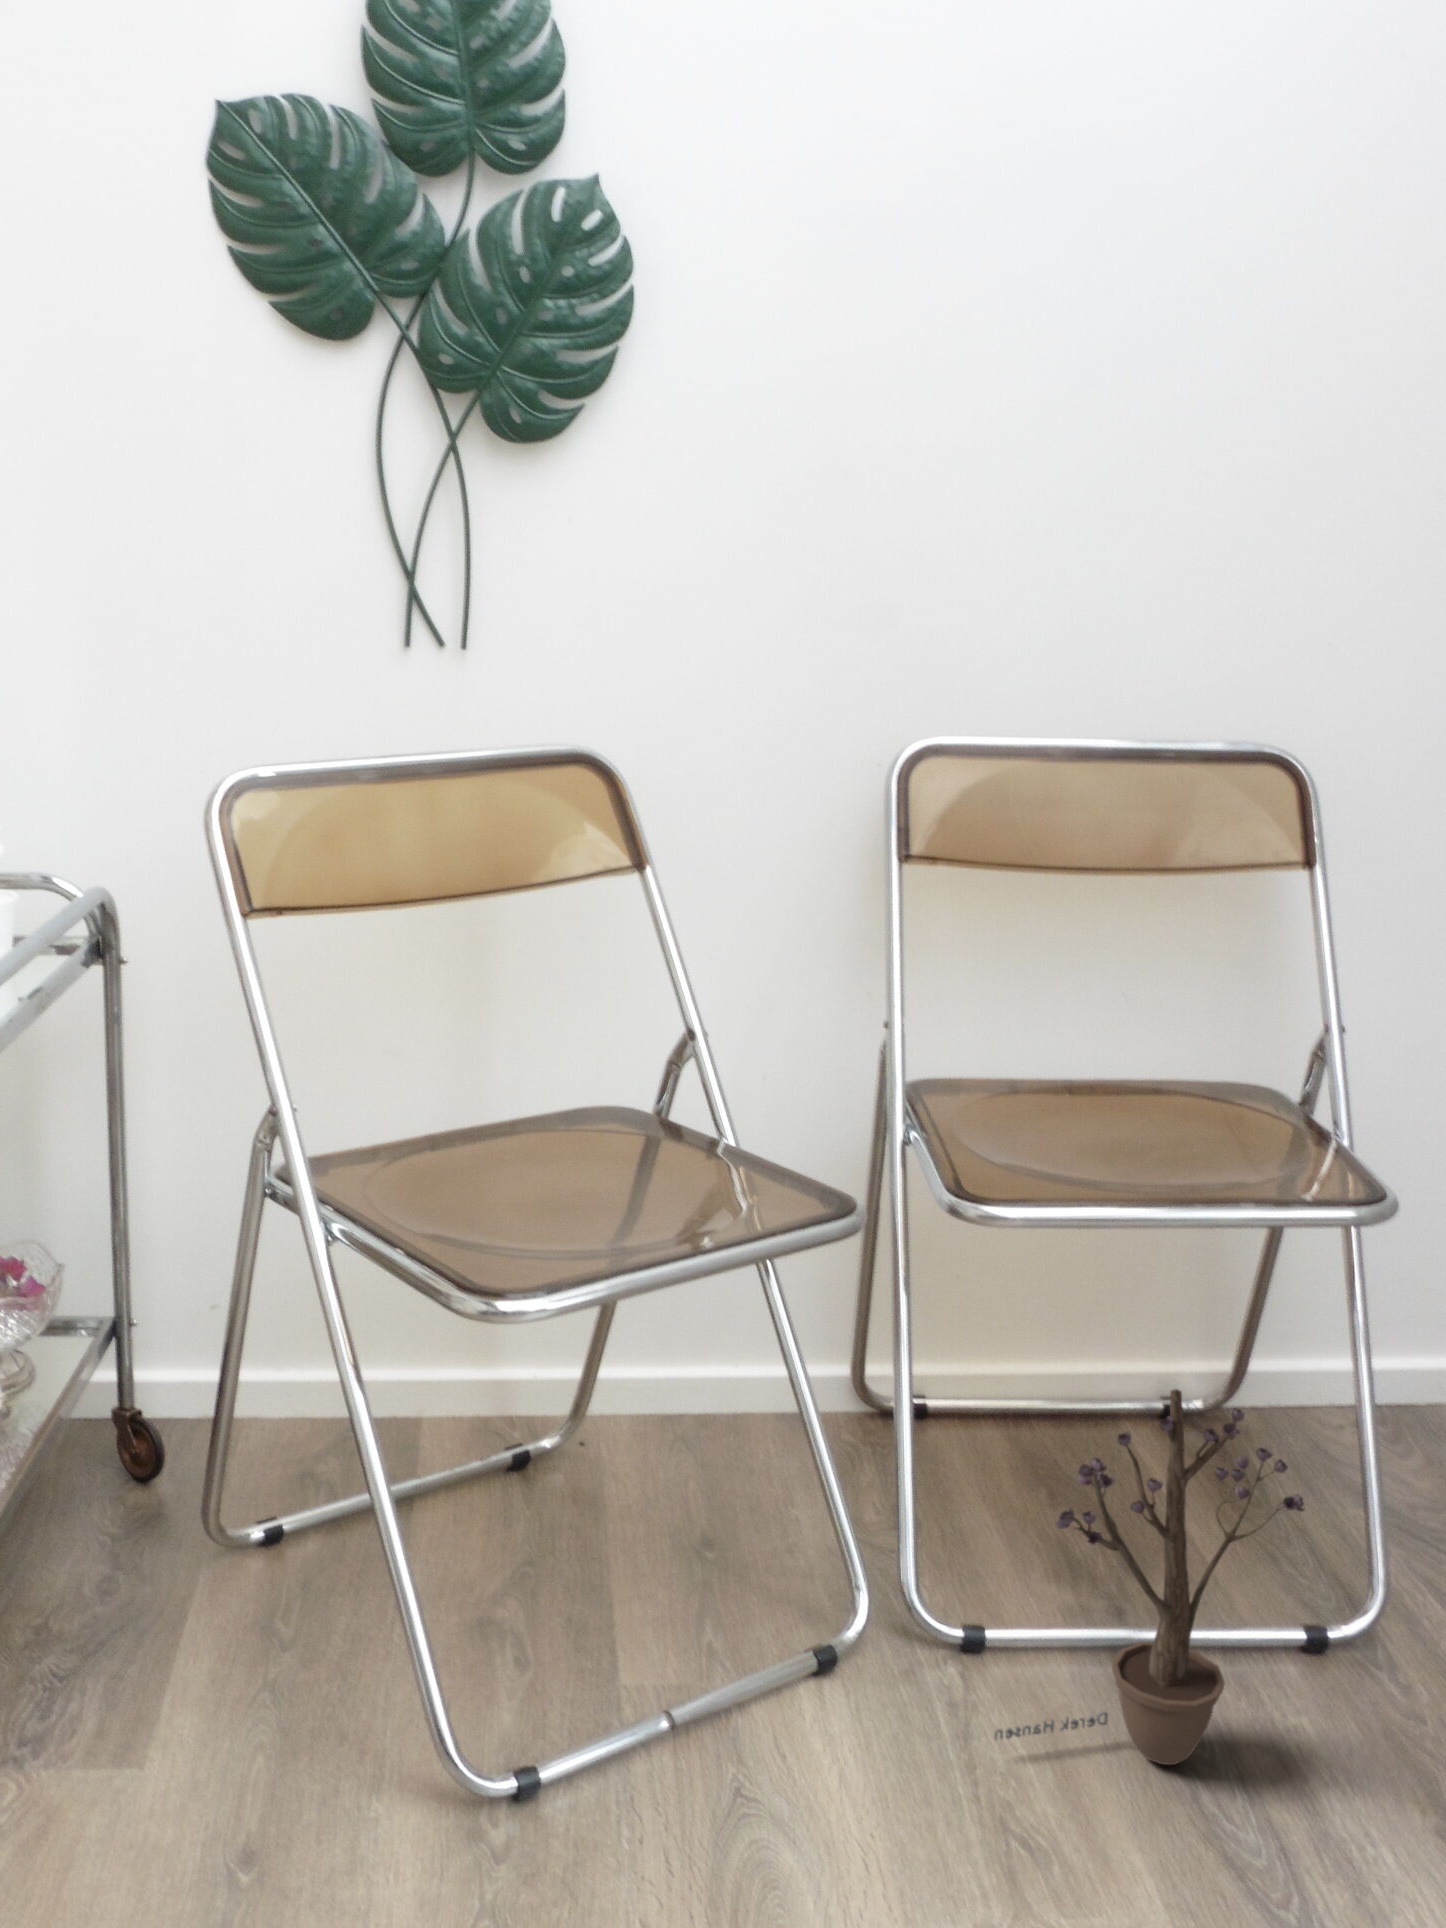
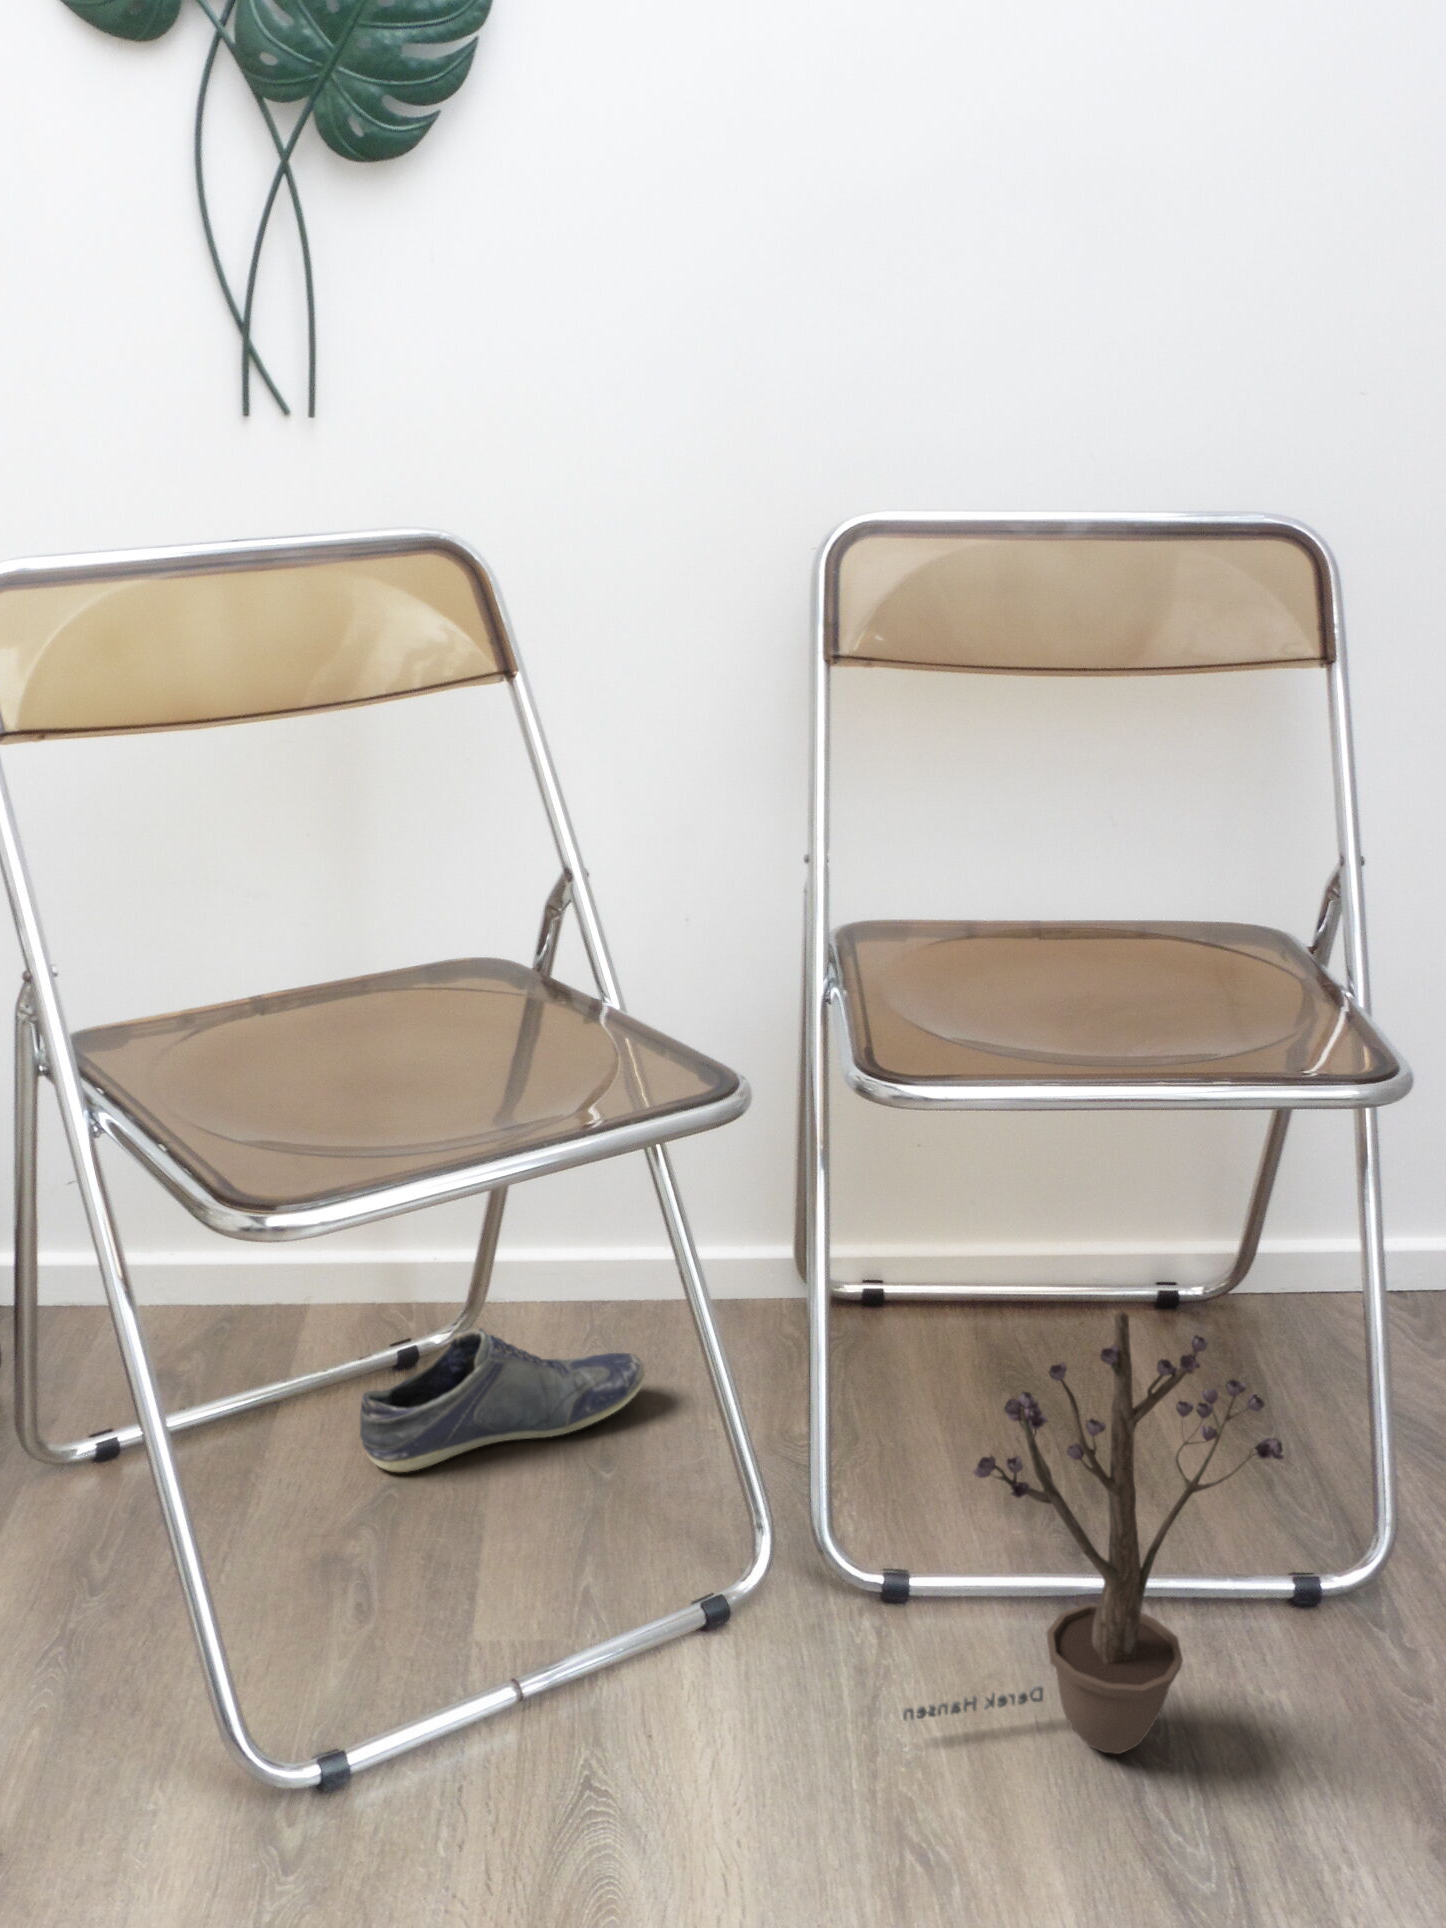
shoe: none [495,1428,734,1553] -> present [360,1329,645,1472]

